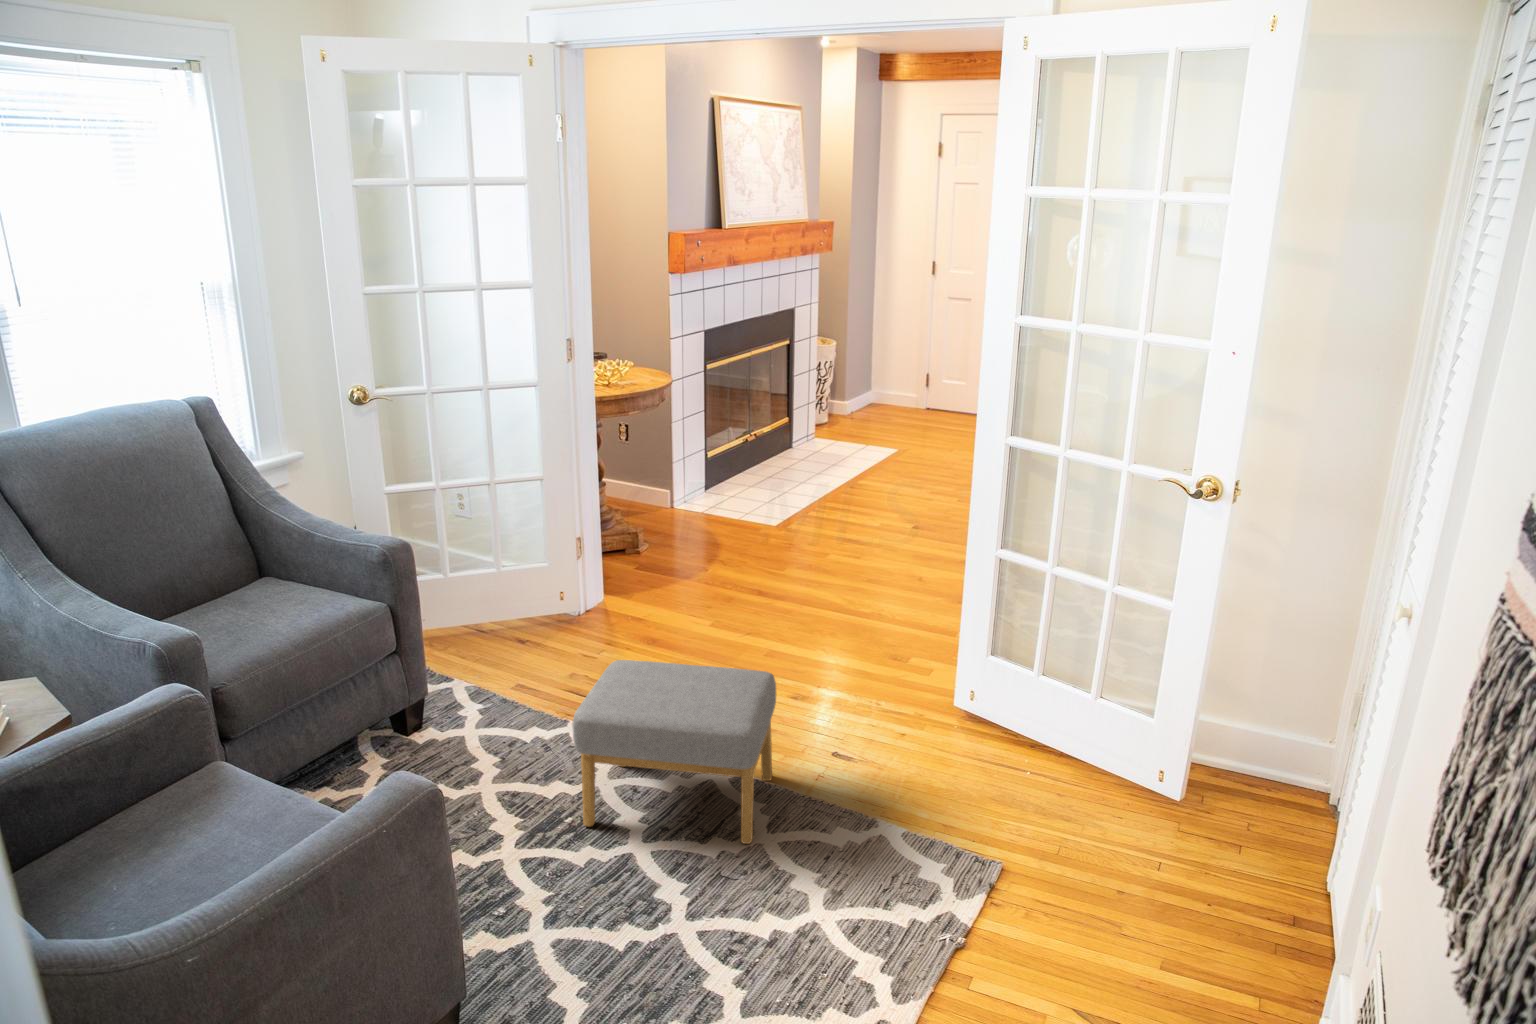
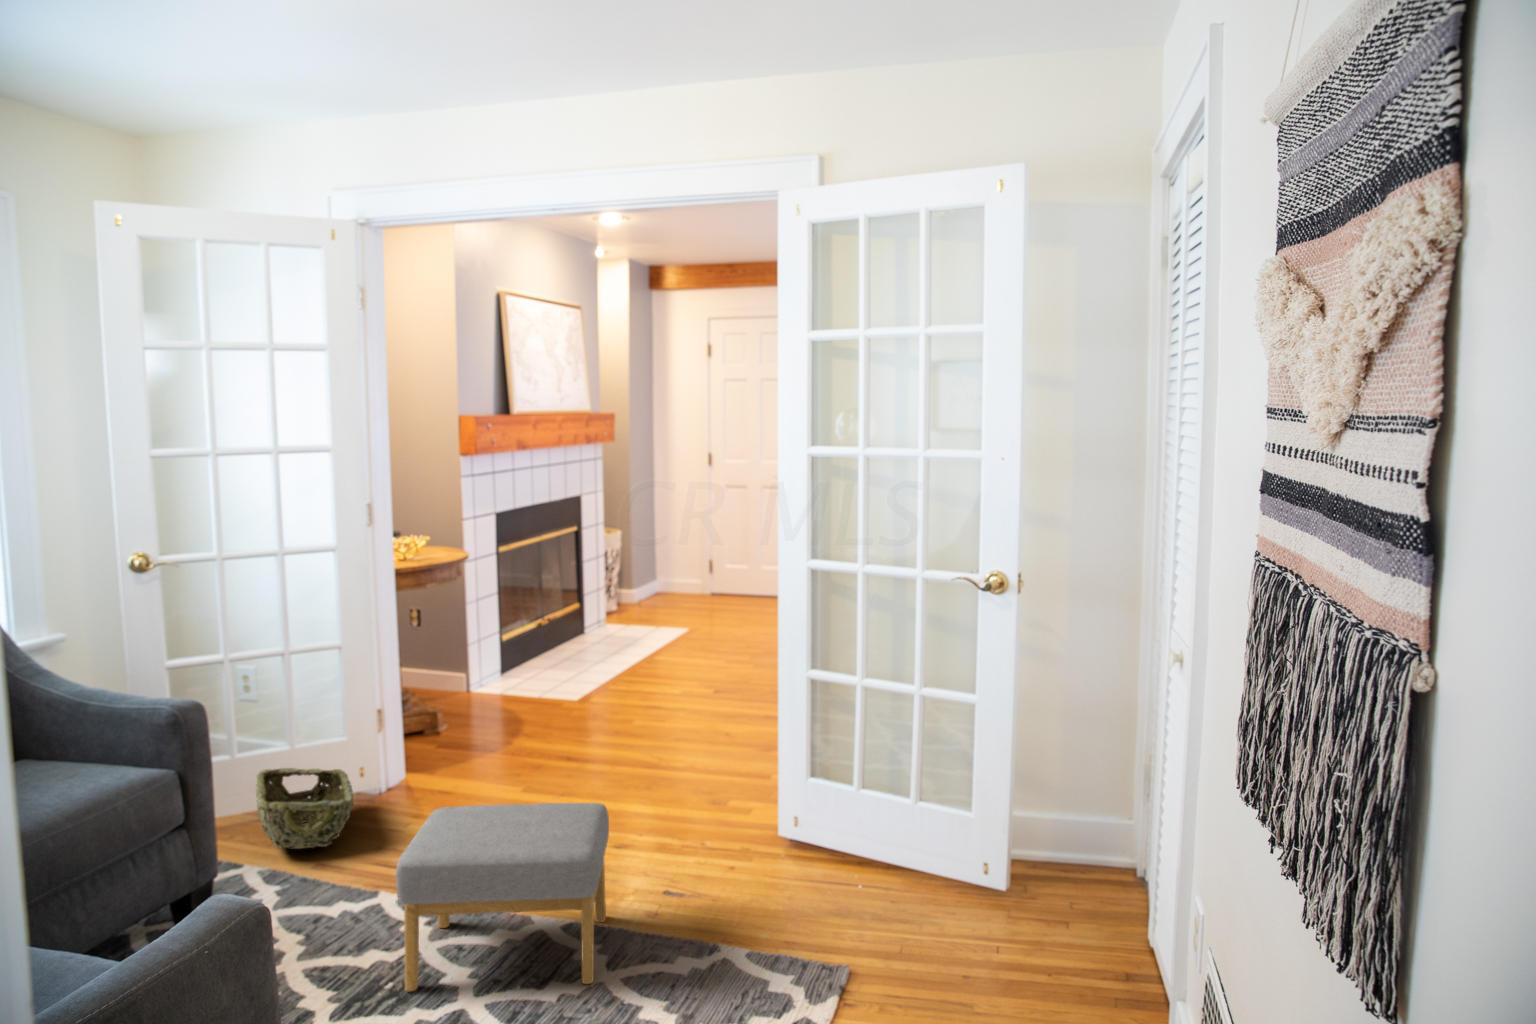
woven basket: none [465,590,549,669] -> present [256,768,354,849]

